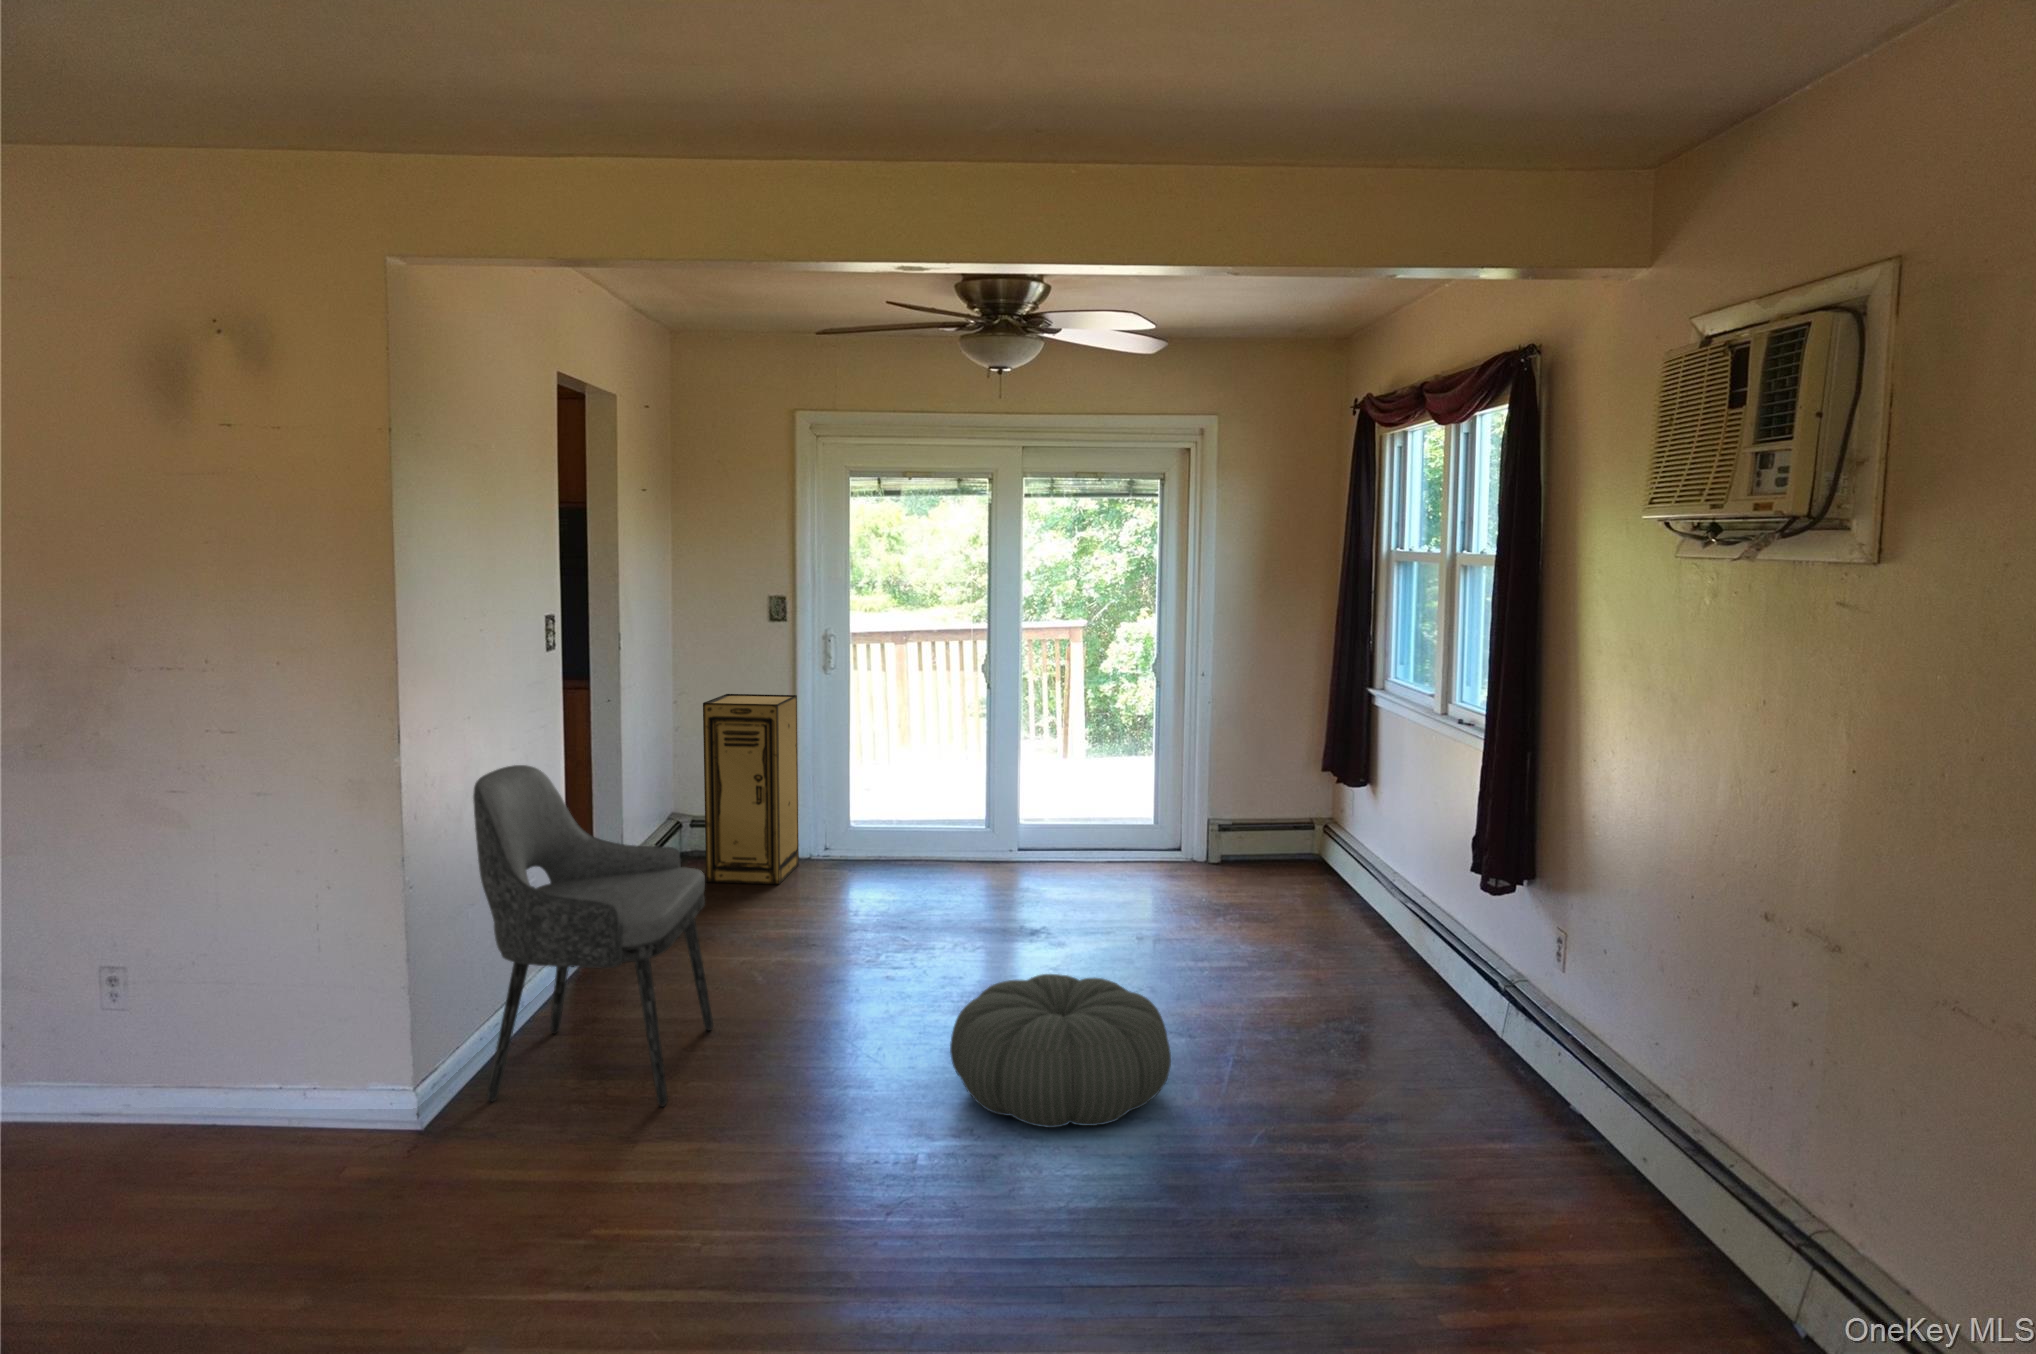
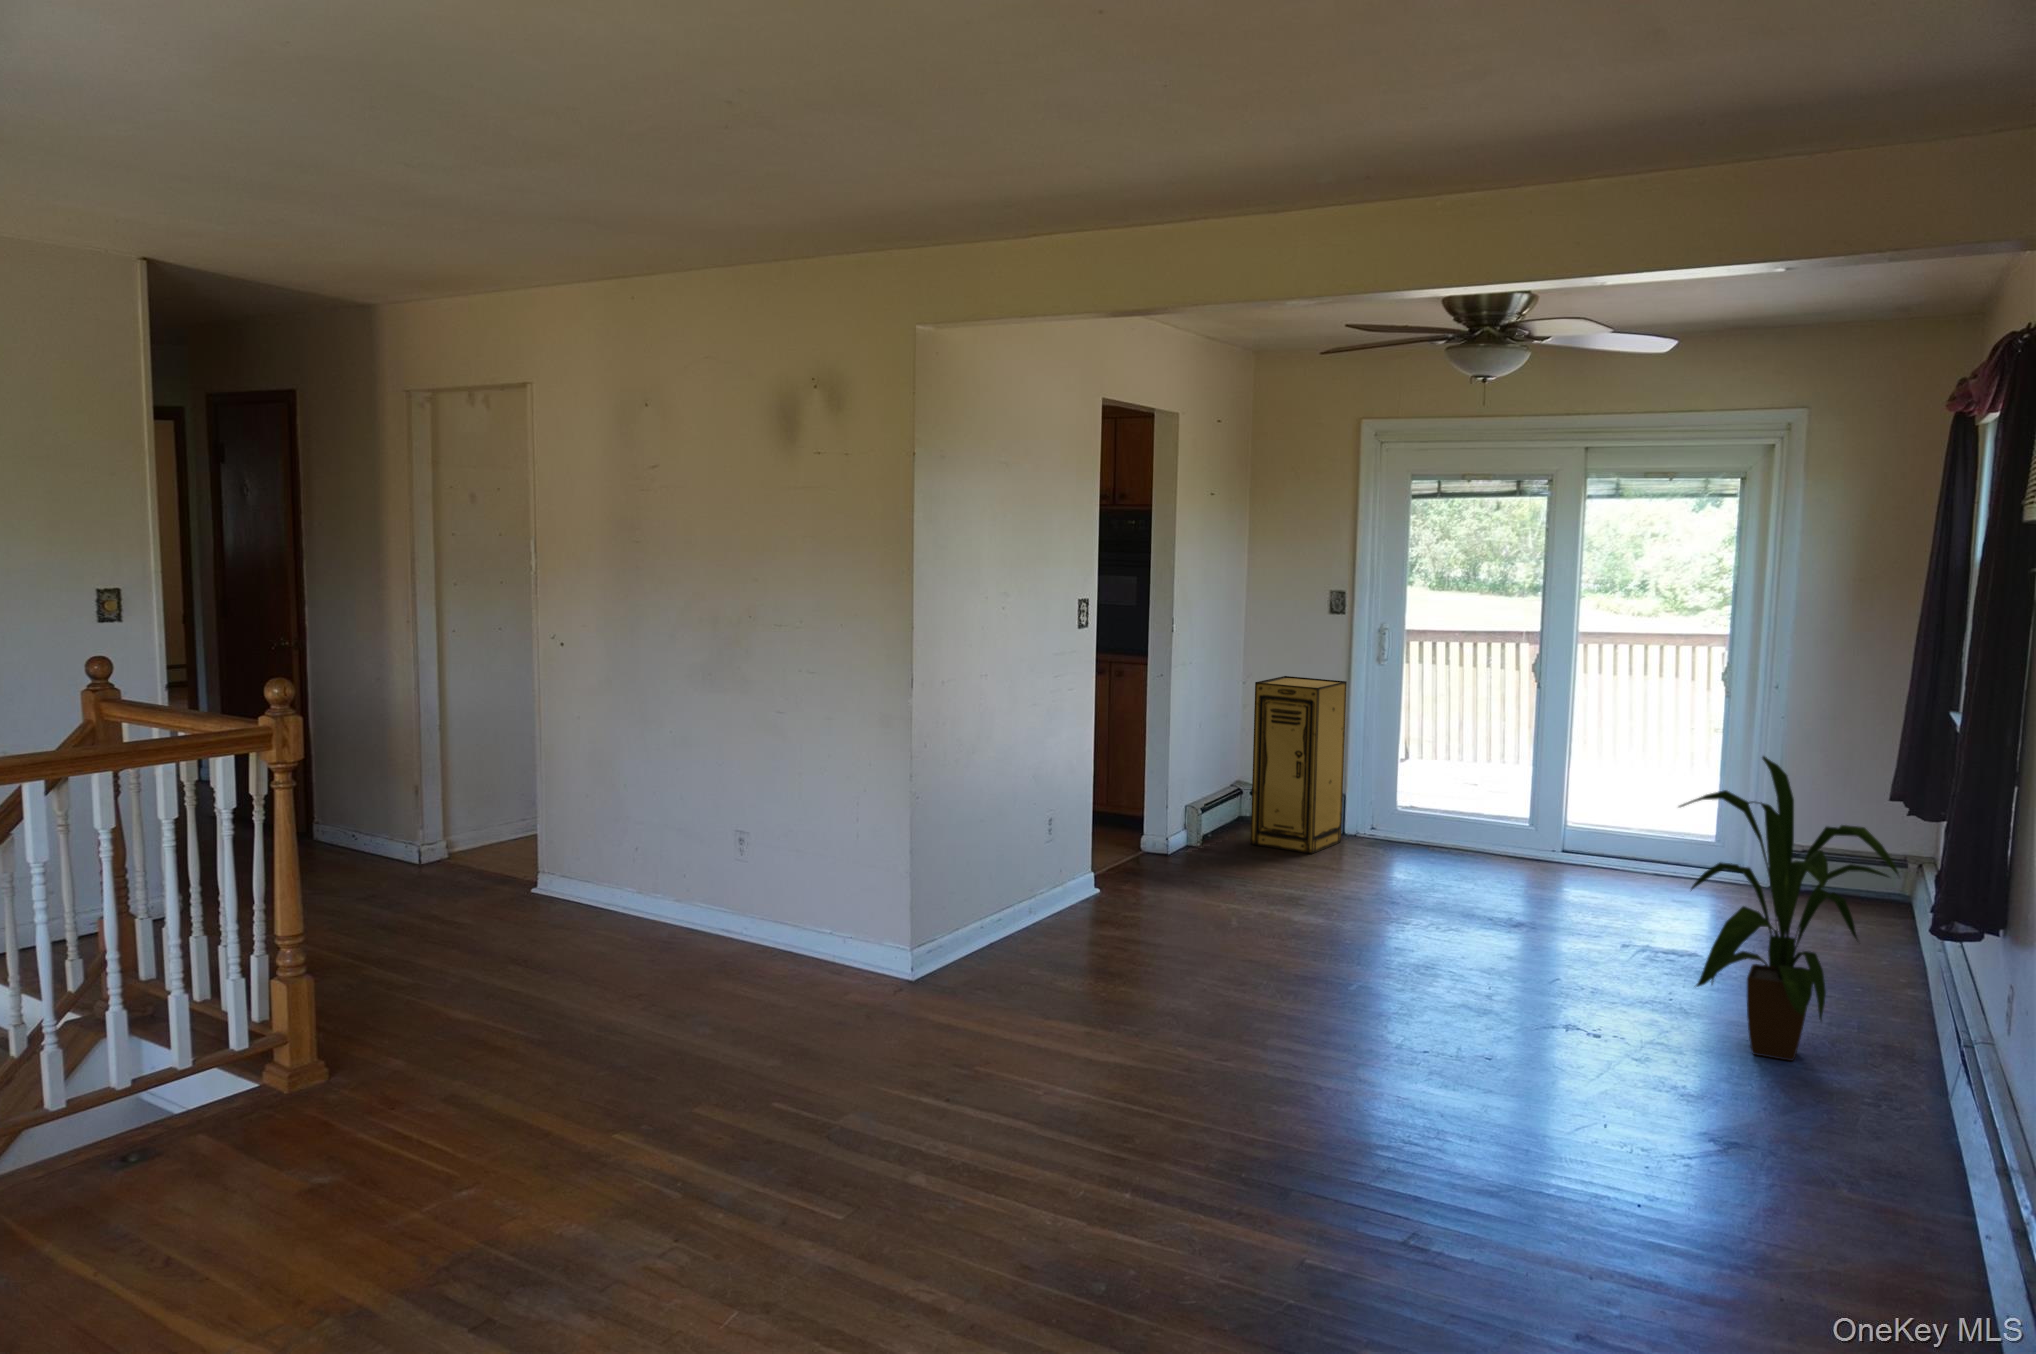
house plant: none [1312,745,1574,1077] -> present [1679,756,1898,1061]
dining chair: present [473,765,713,1107] -> none [1027,714,1195,966]
pouf: present [950,974,1171,1128] -> none [1342,919,1523,1027]

